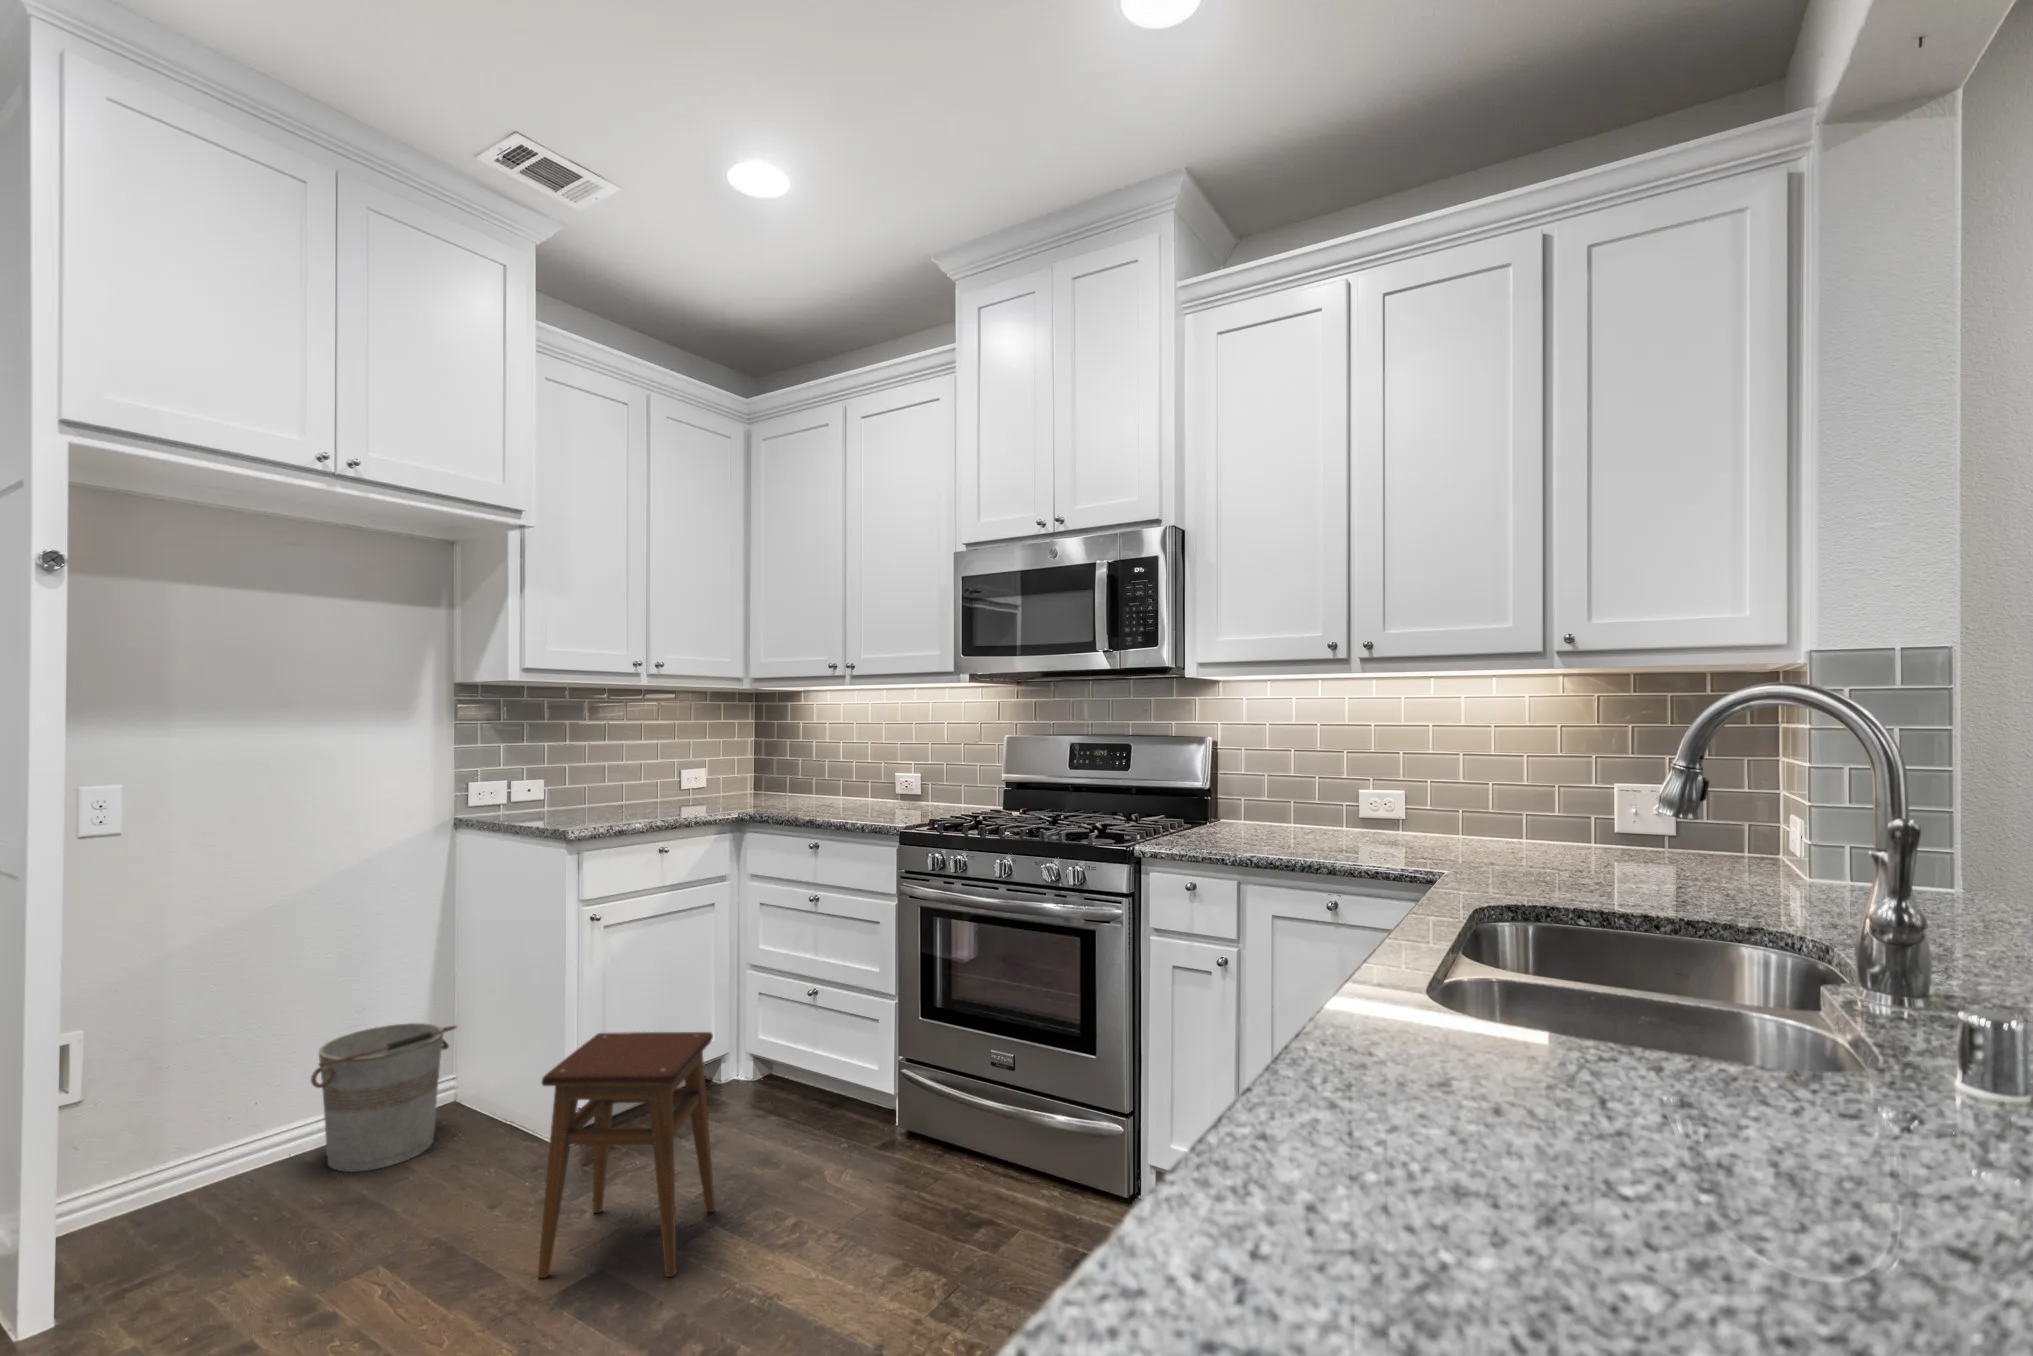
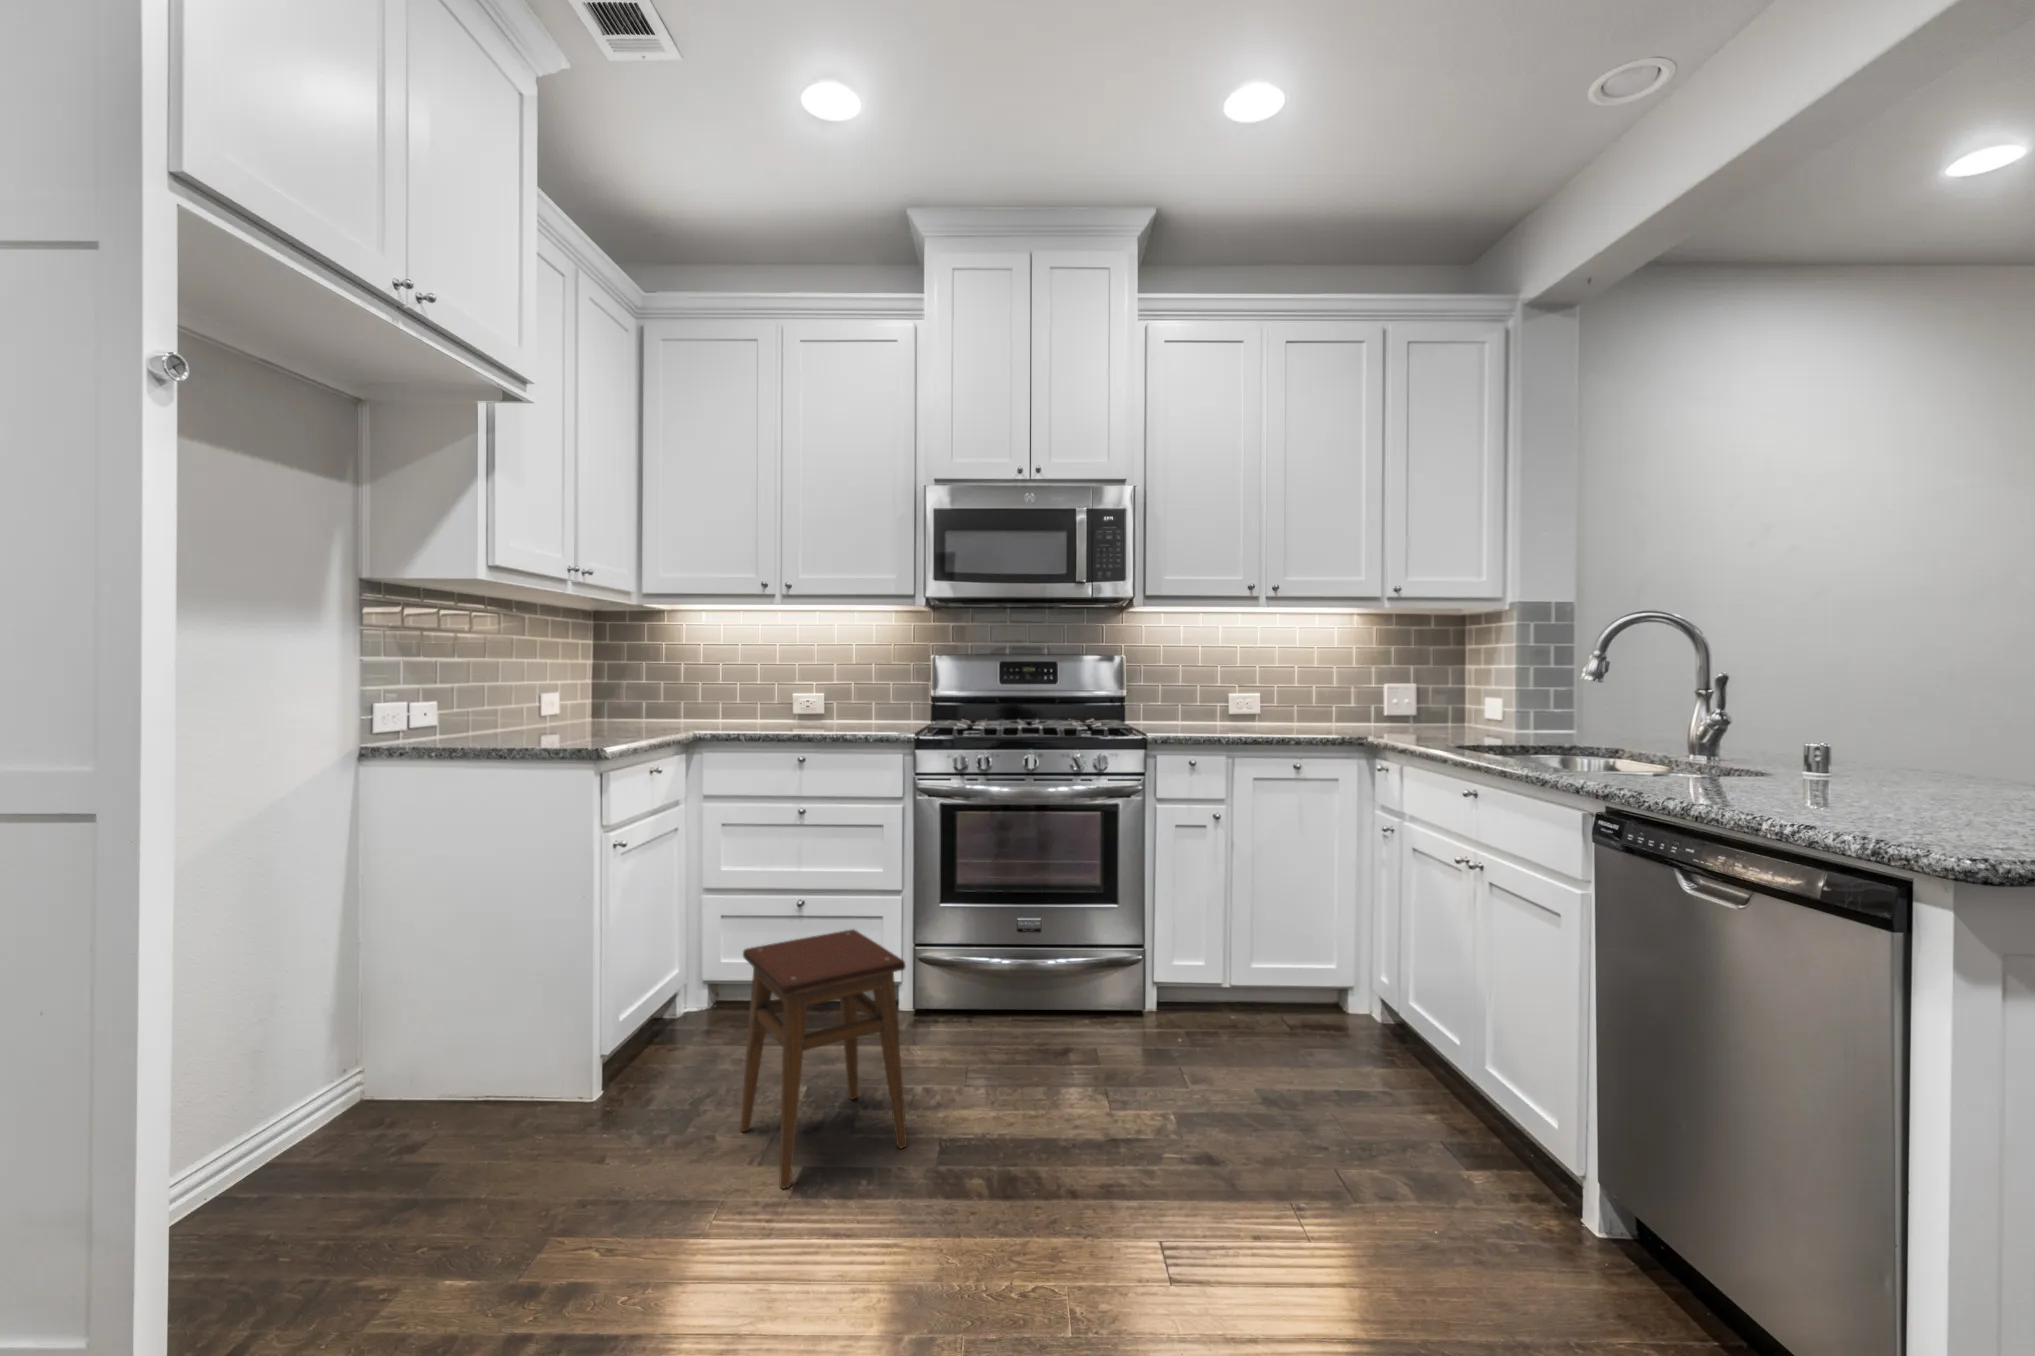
bucket: present [311,1023,456,1172] -> none [268,993,448,1197]

